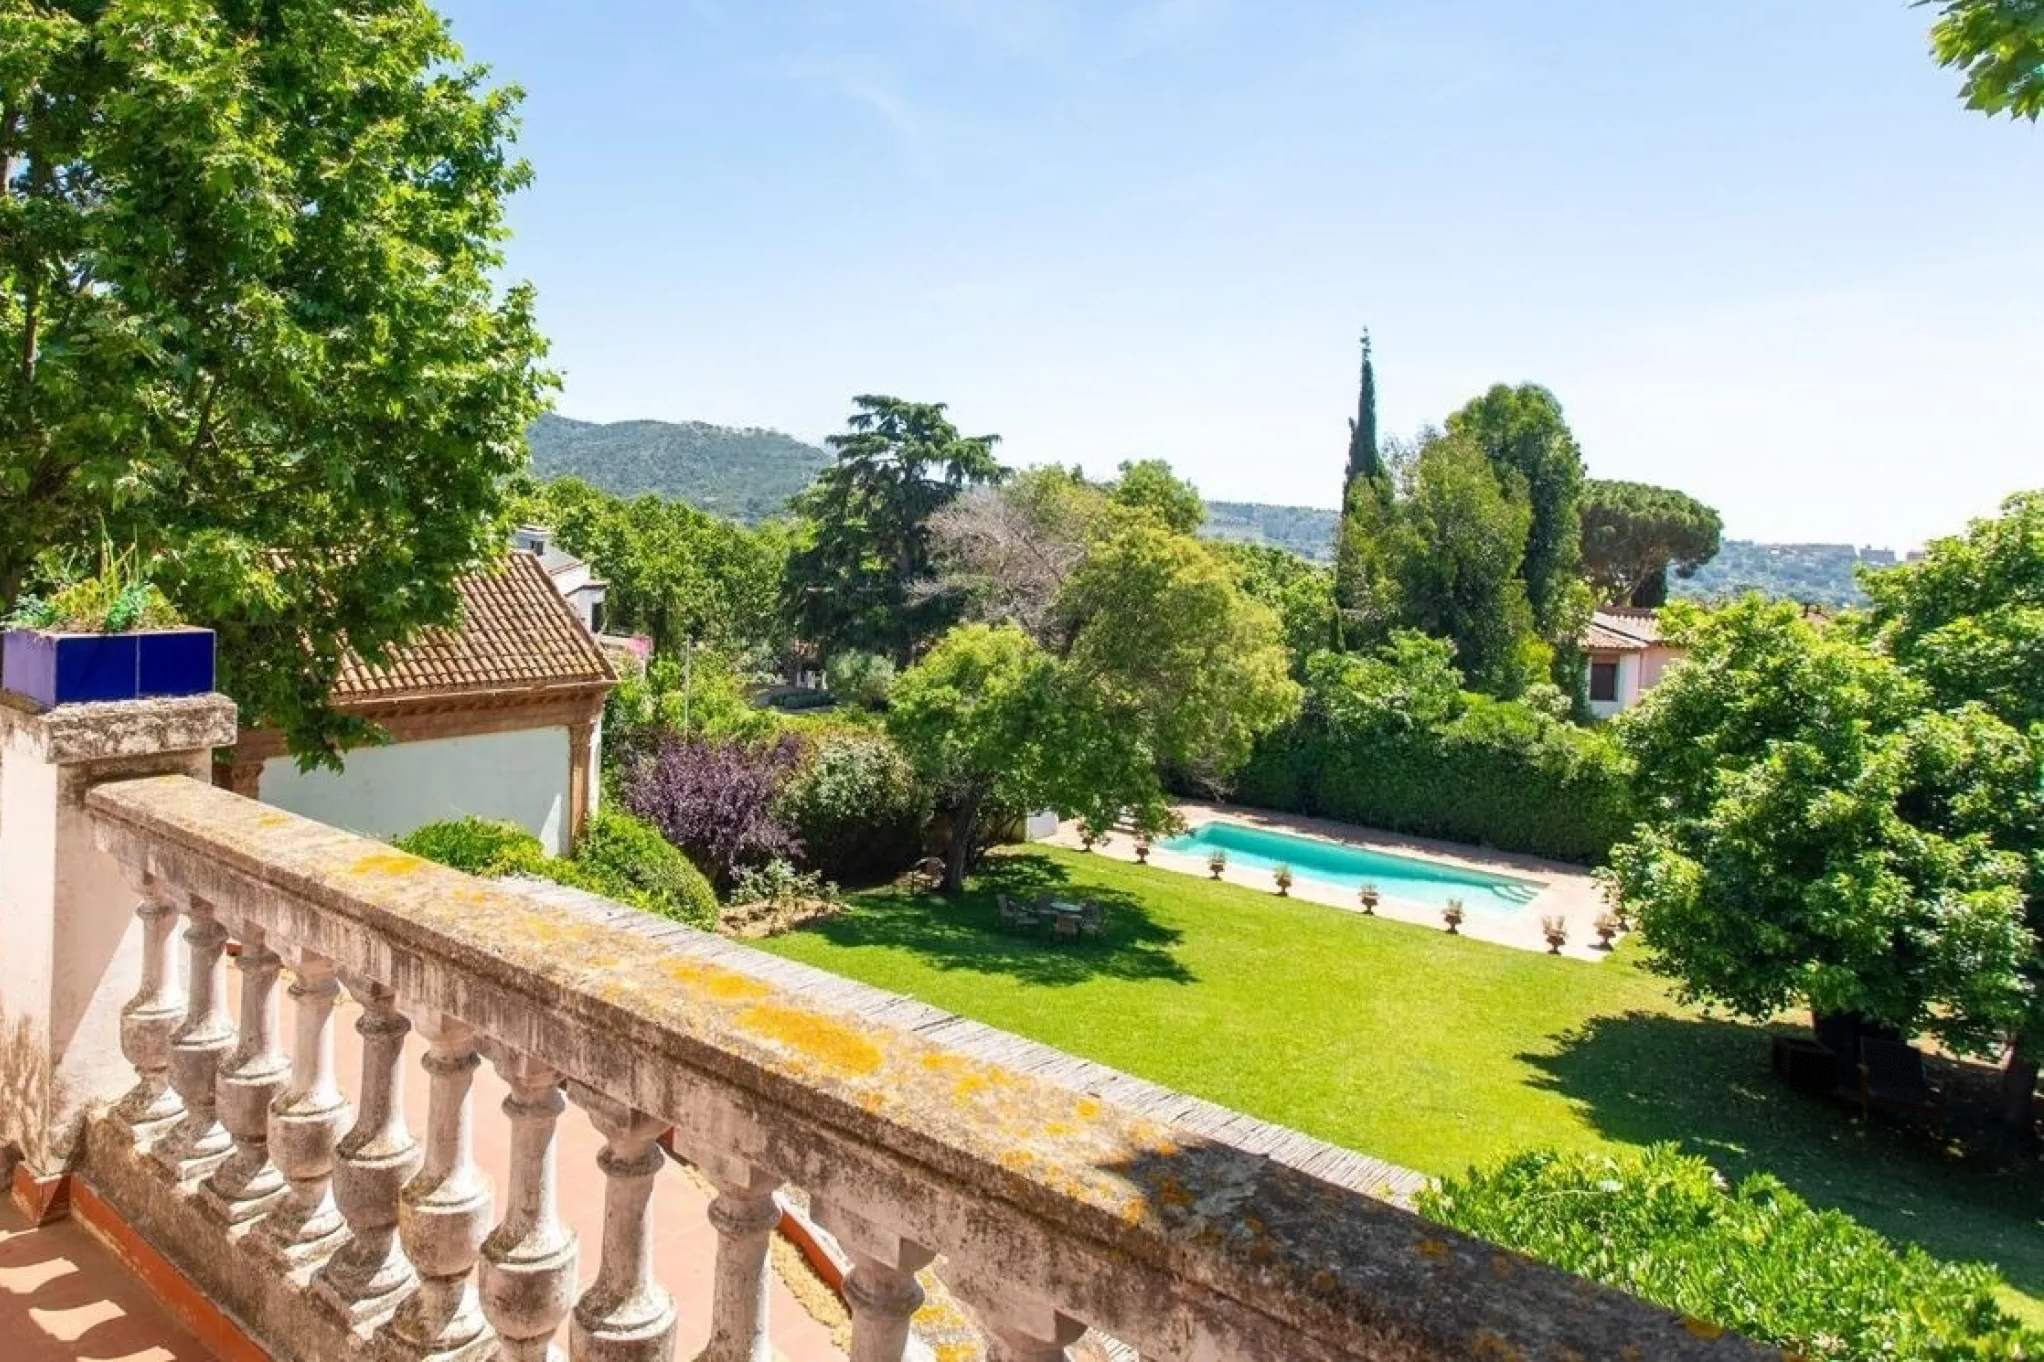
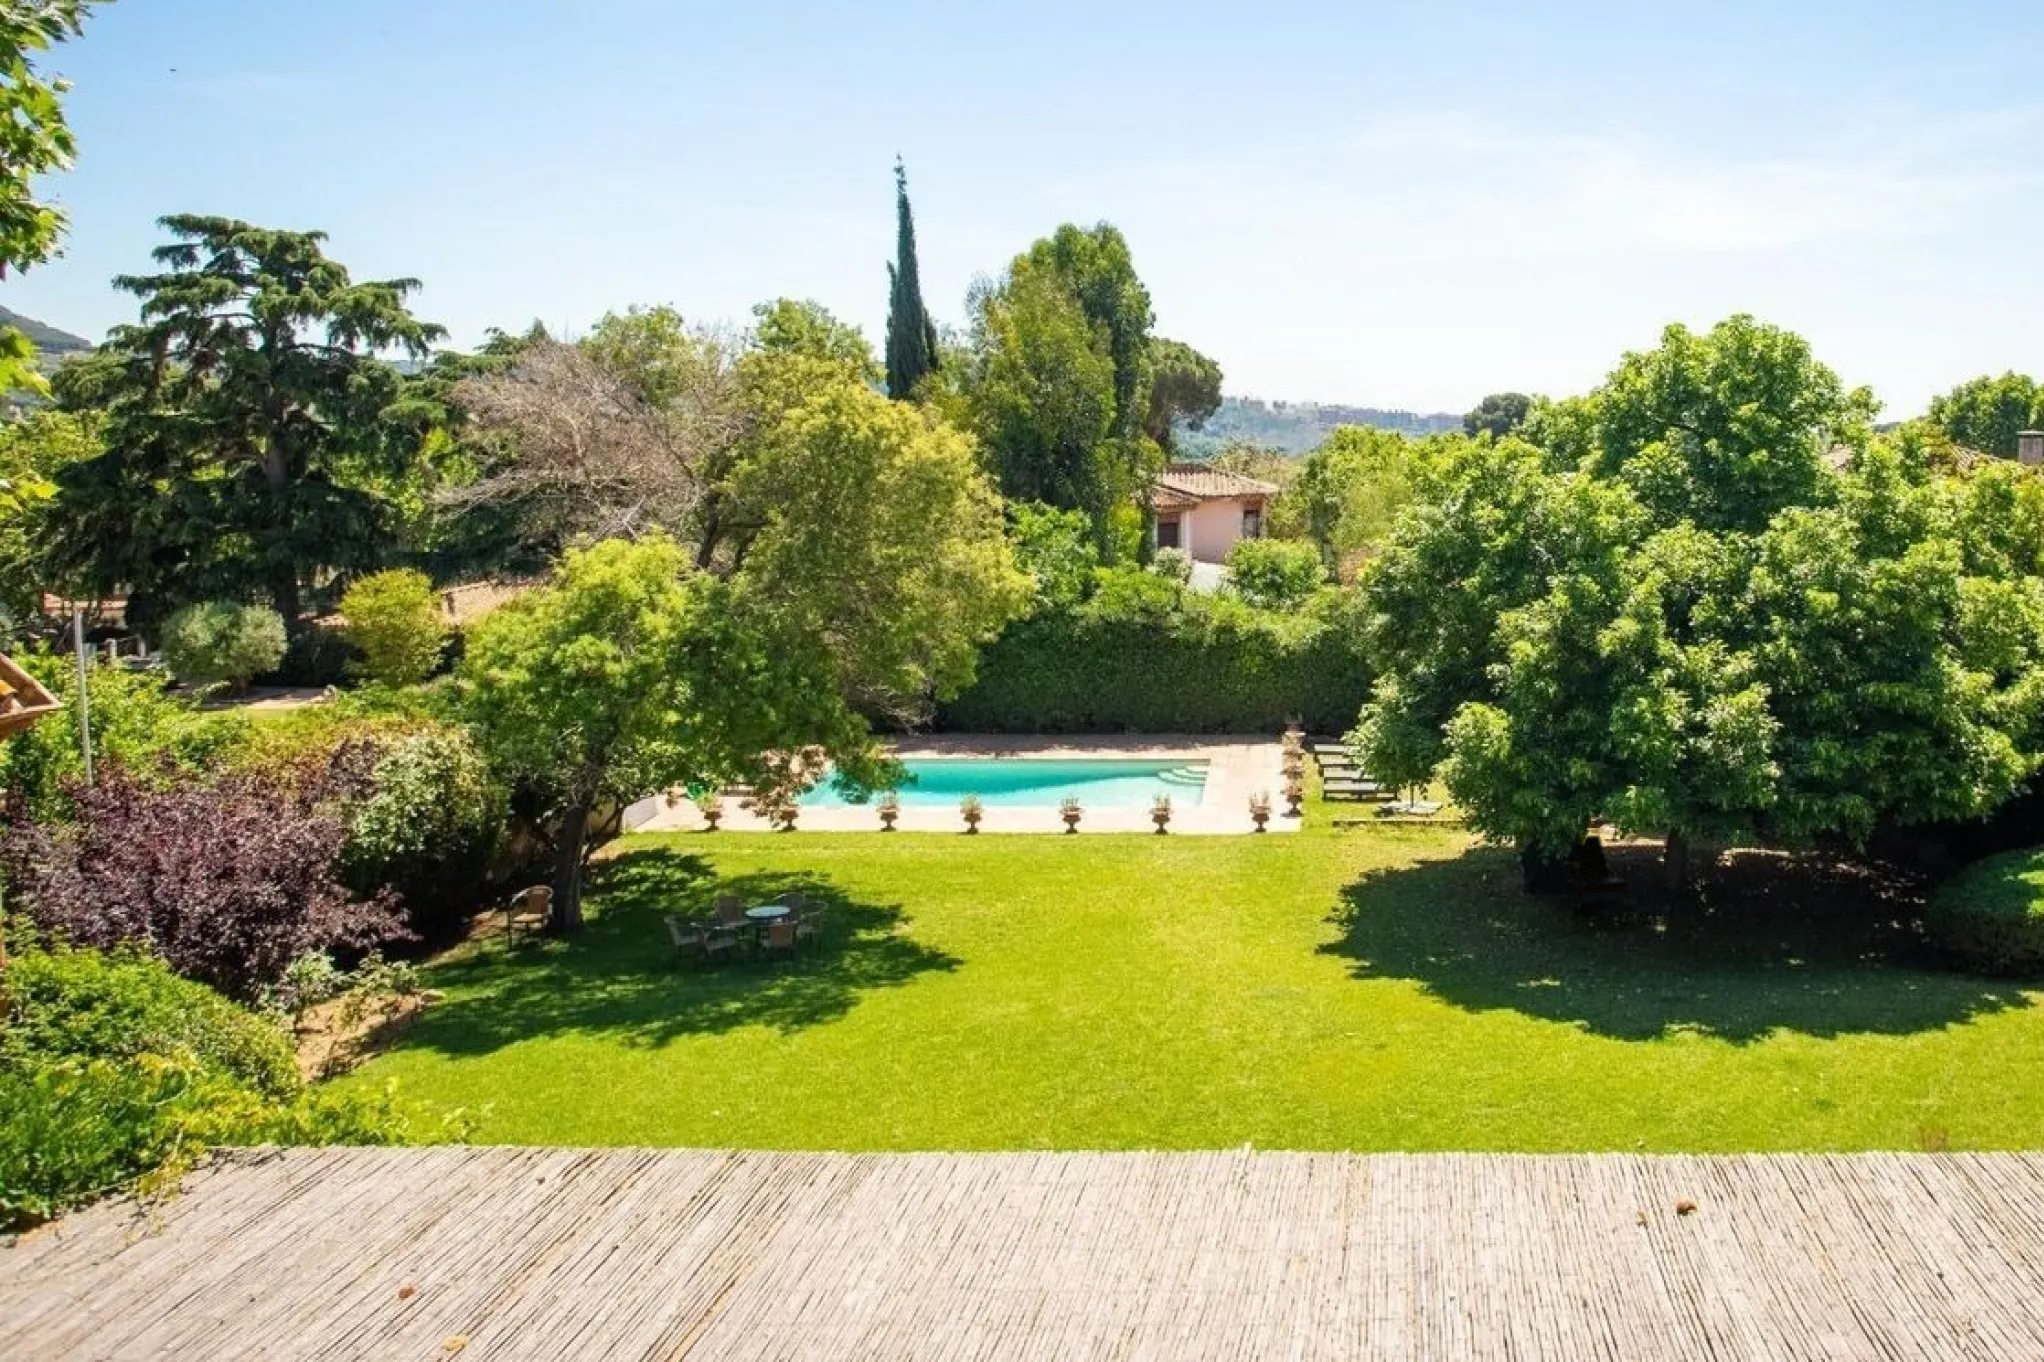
wooden crate: present [1771,1035,1838,1095] -> none [1492,852,1545,900]

